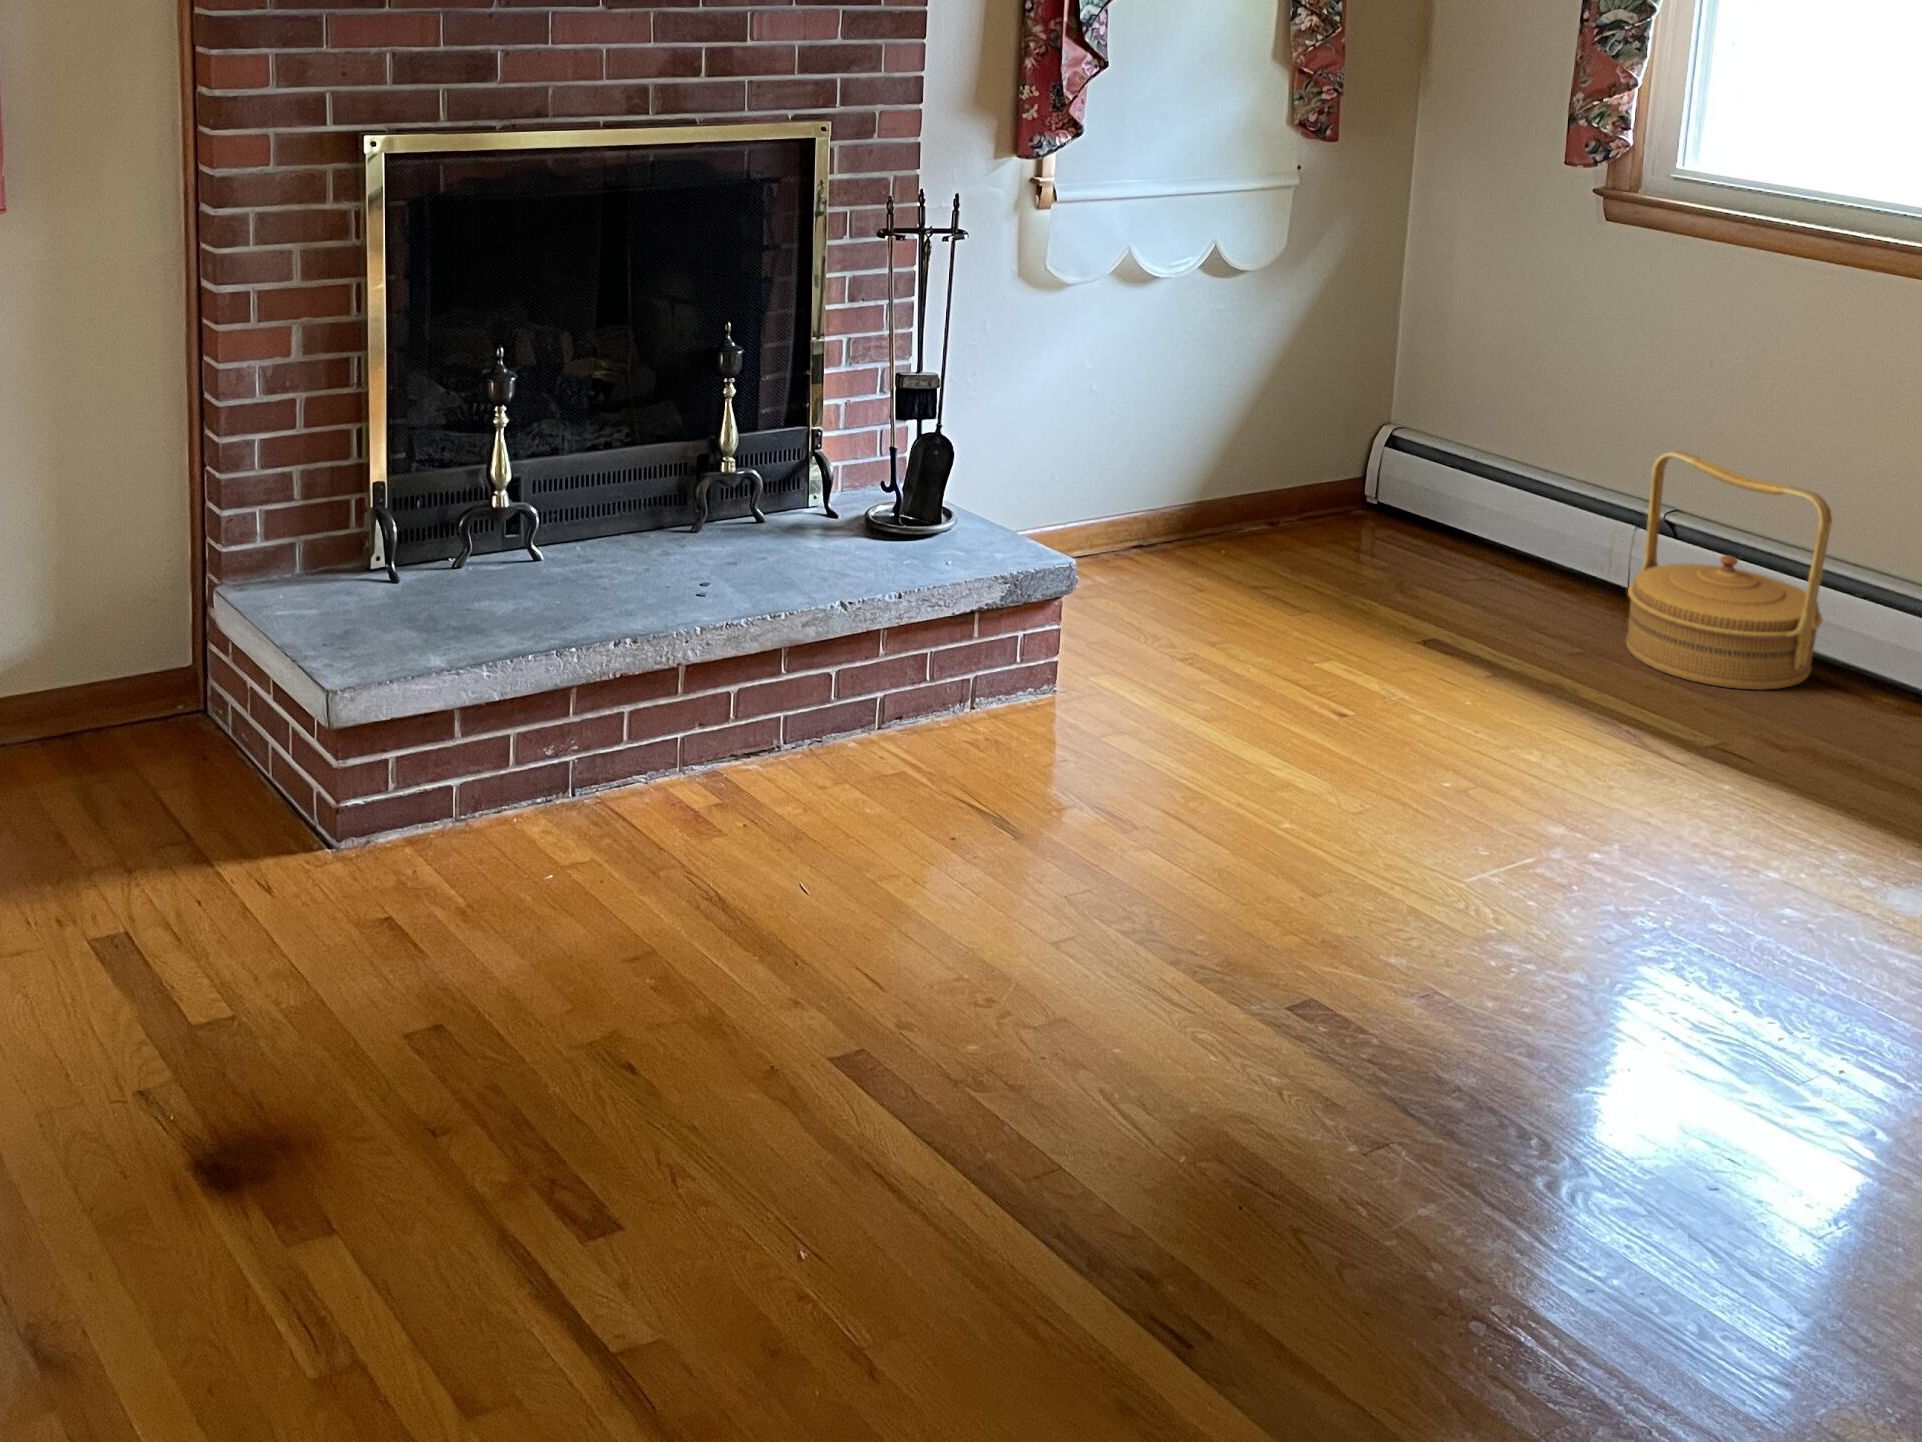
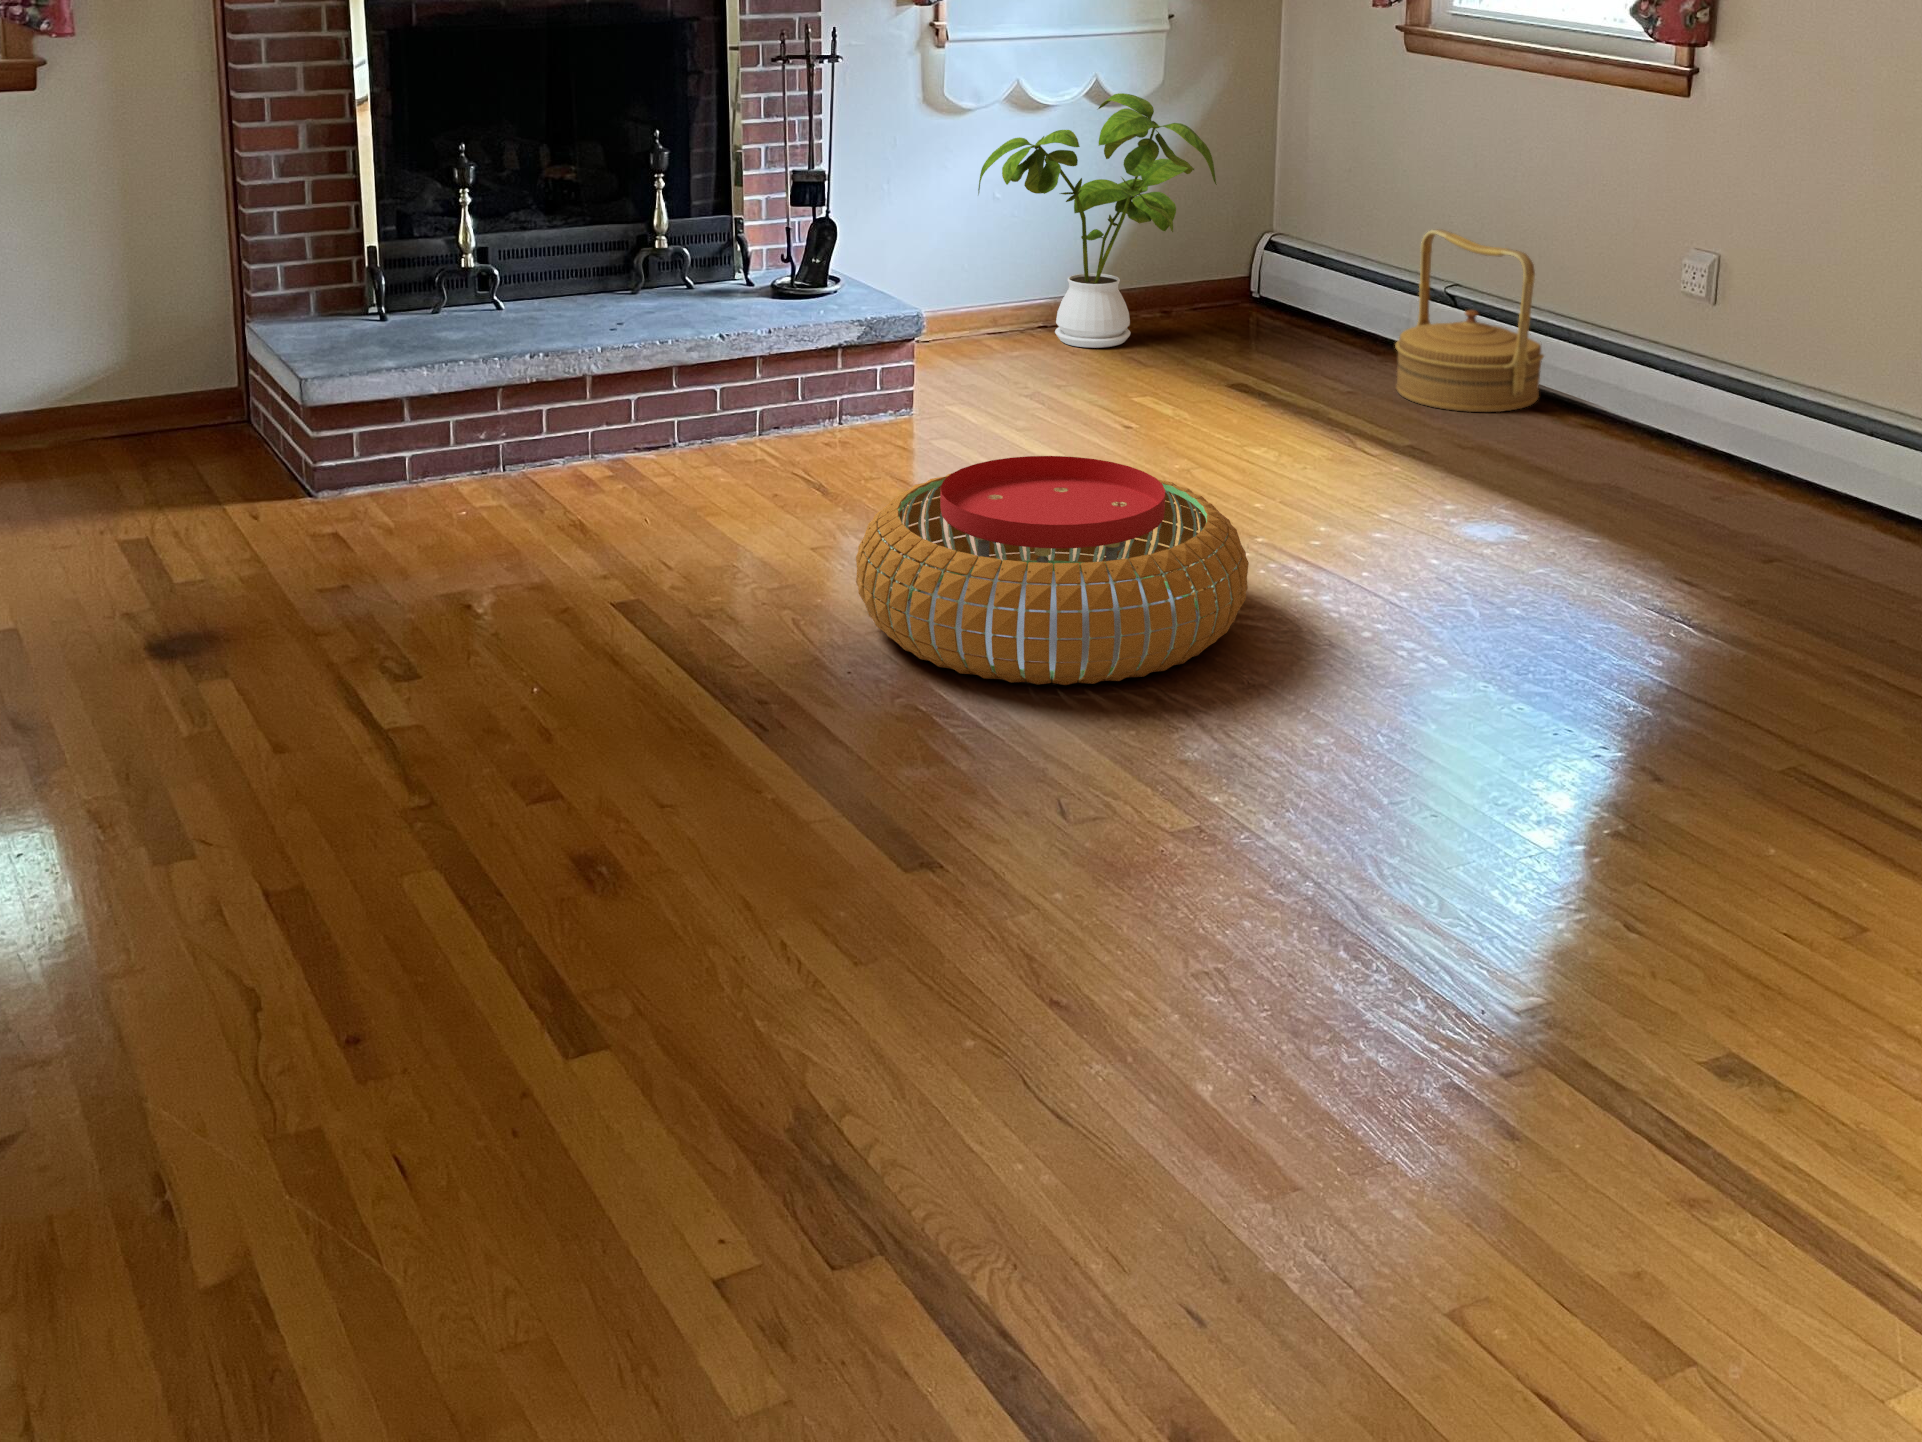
house plant: none [1084,271,1402,579] -> present [978,93,1217,348]
pouf: none [1177,846,1751,1235] -> present [856,456,1249,685]

